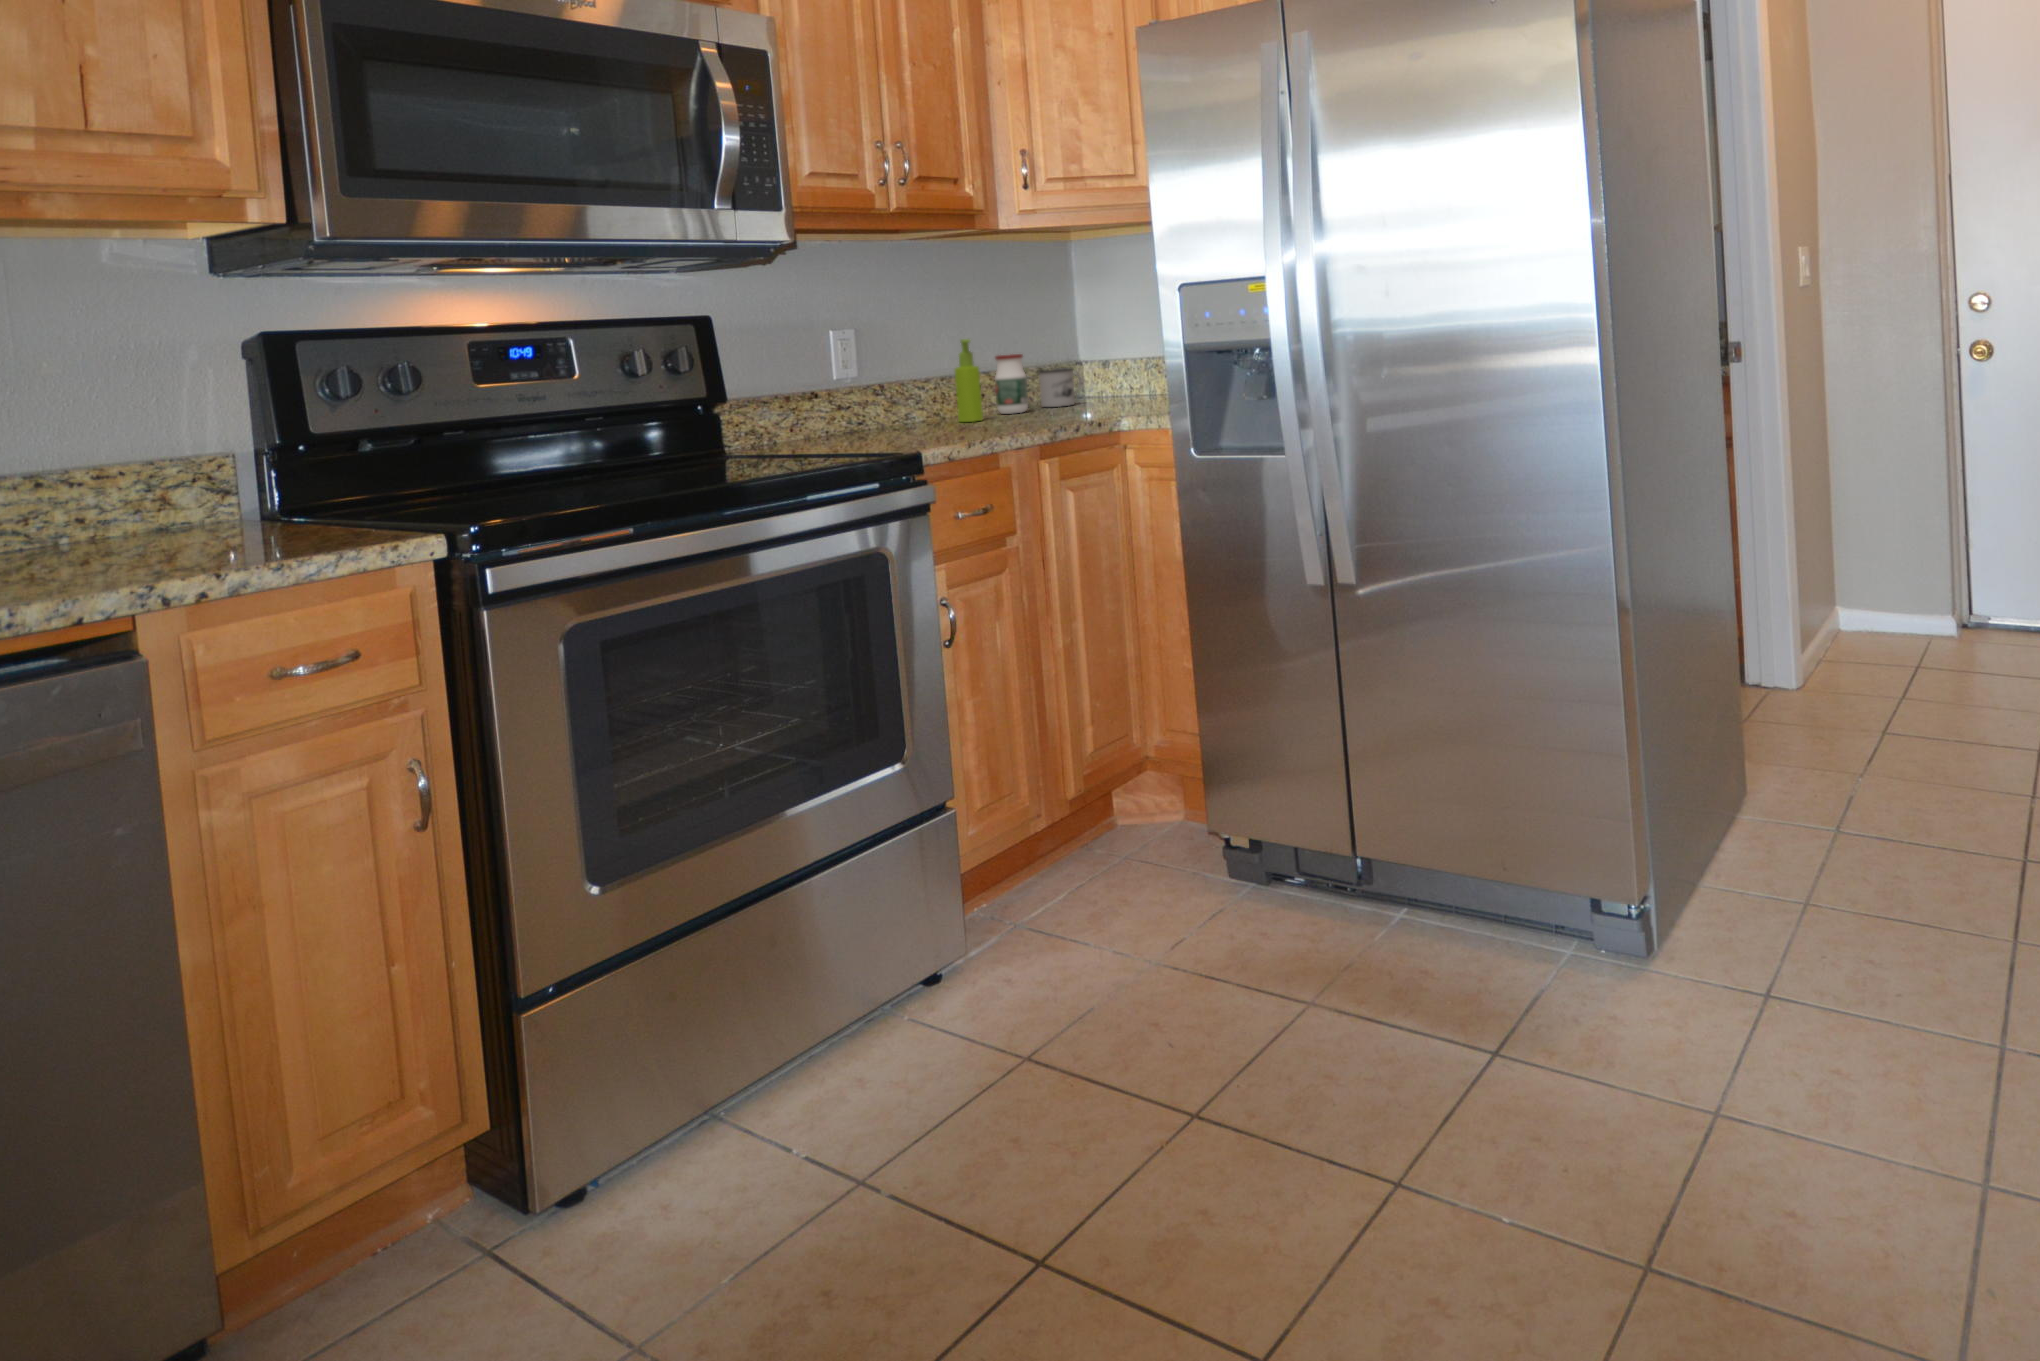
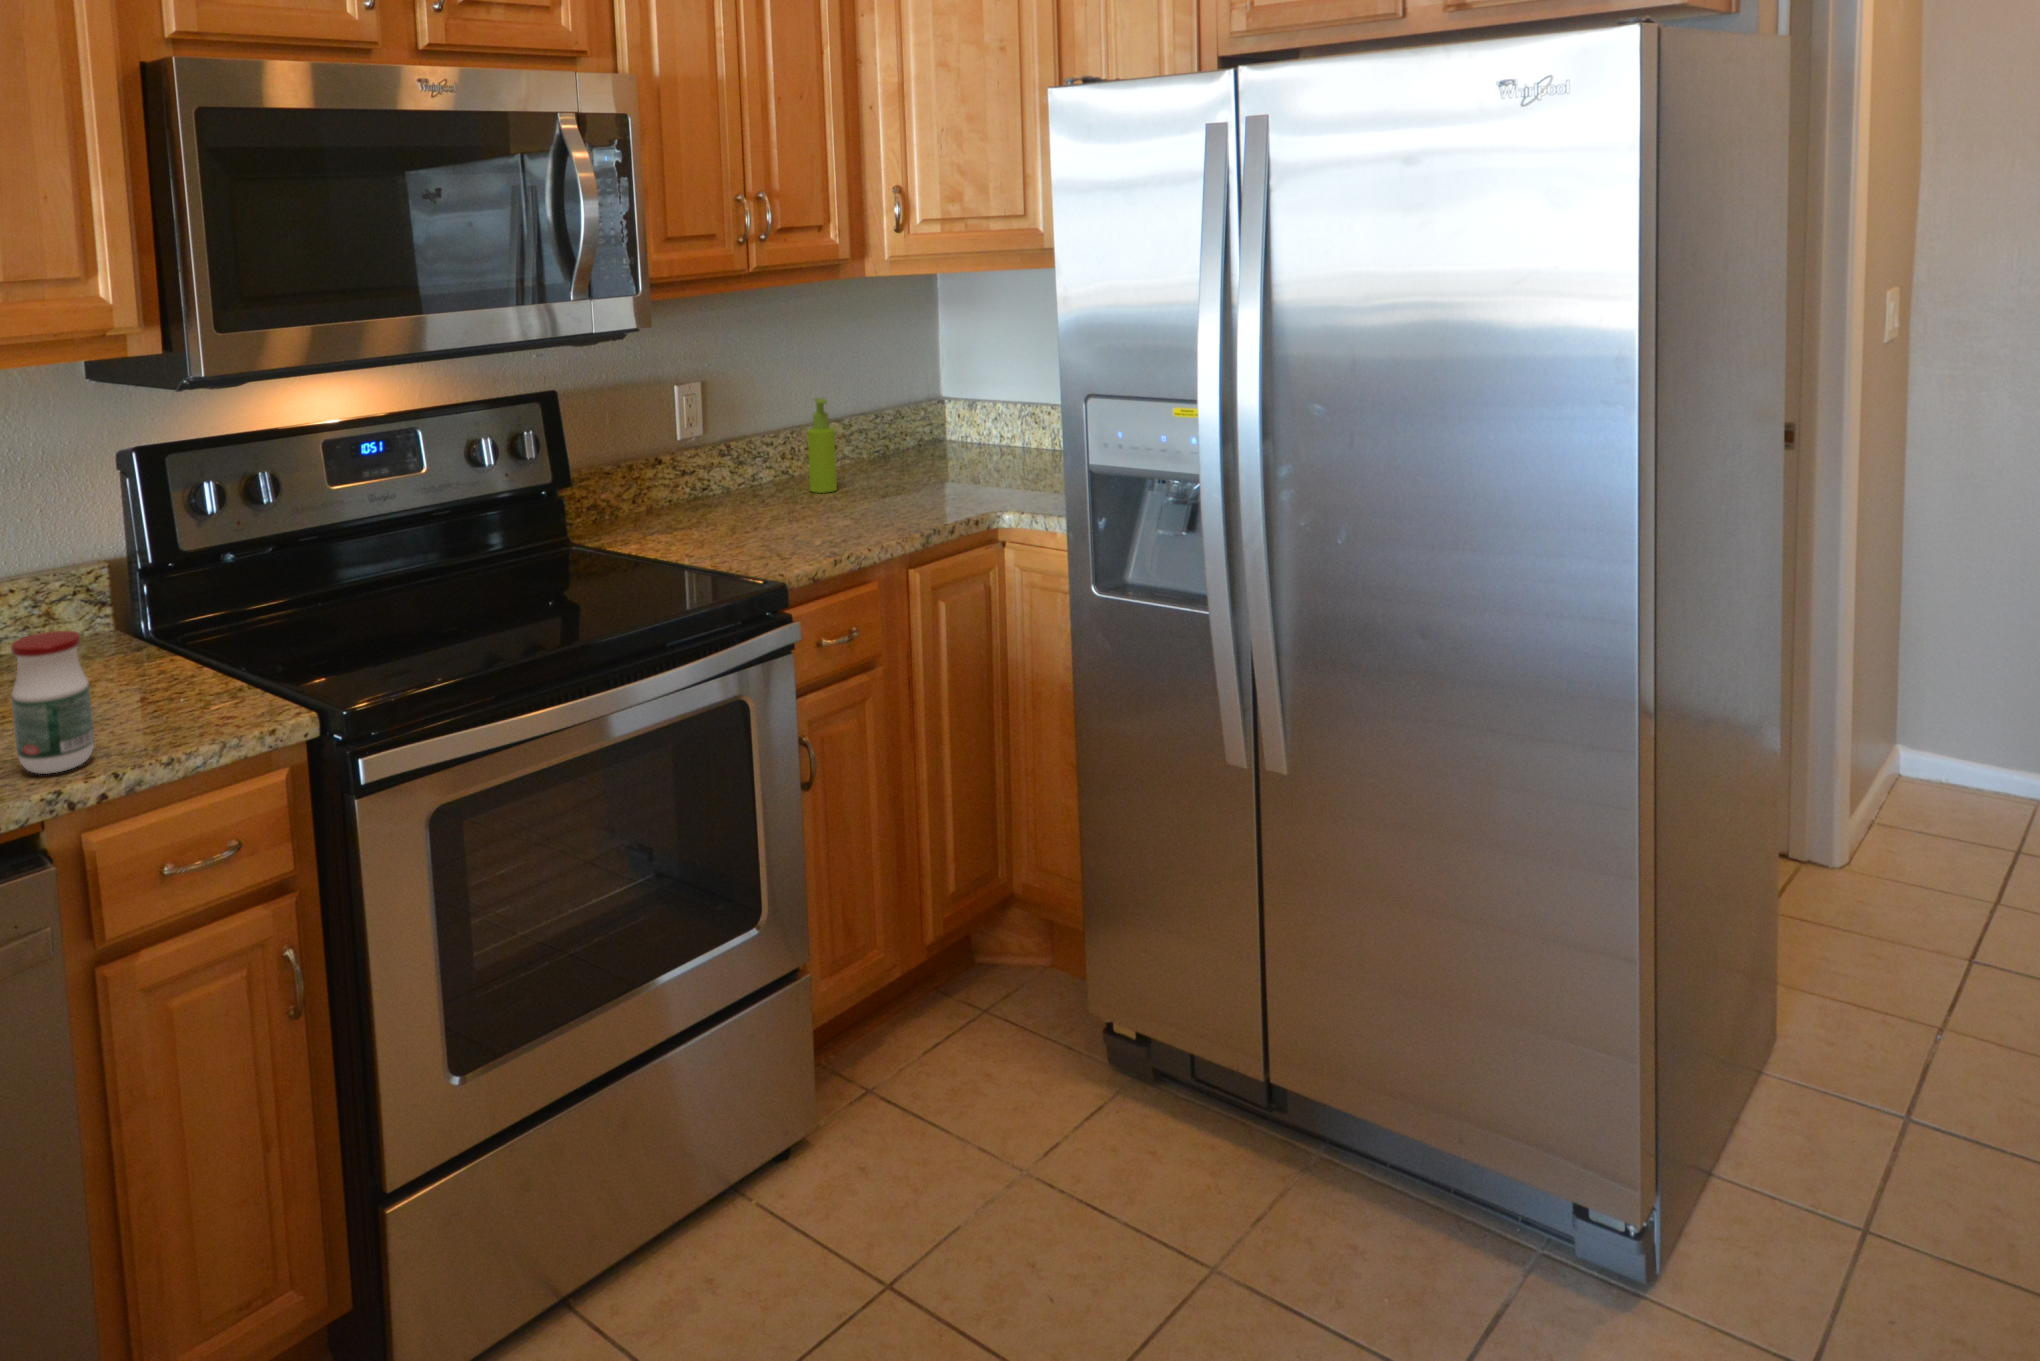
jar: present [995,354,1028,414] -> present [11,631,94,774]
mug: present [1038,367,1082,407] -> none [894,416,944,464]

